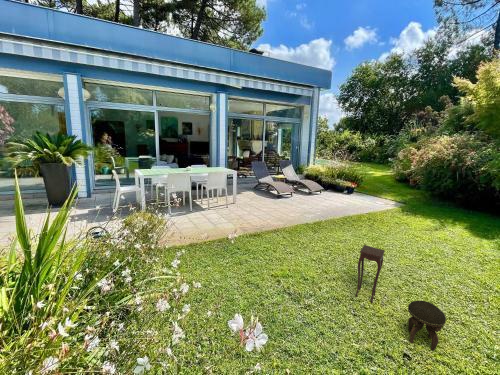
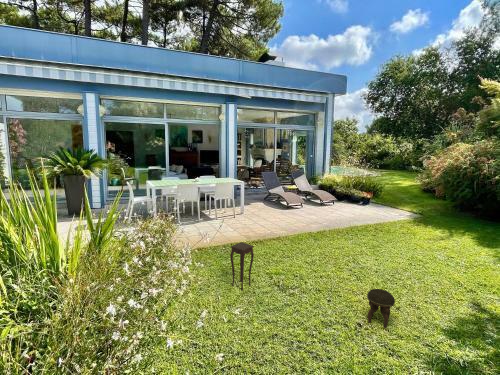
side table: present [356,245,385,303] -> present [230,242,254,290]

